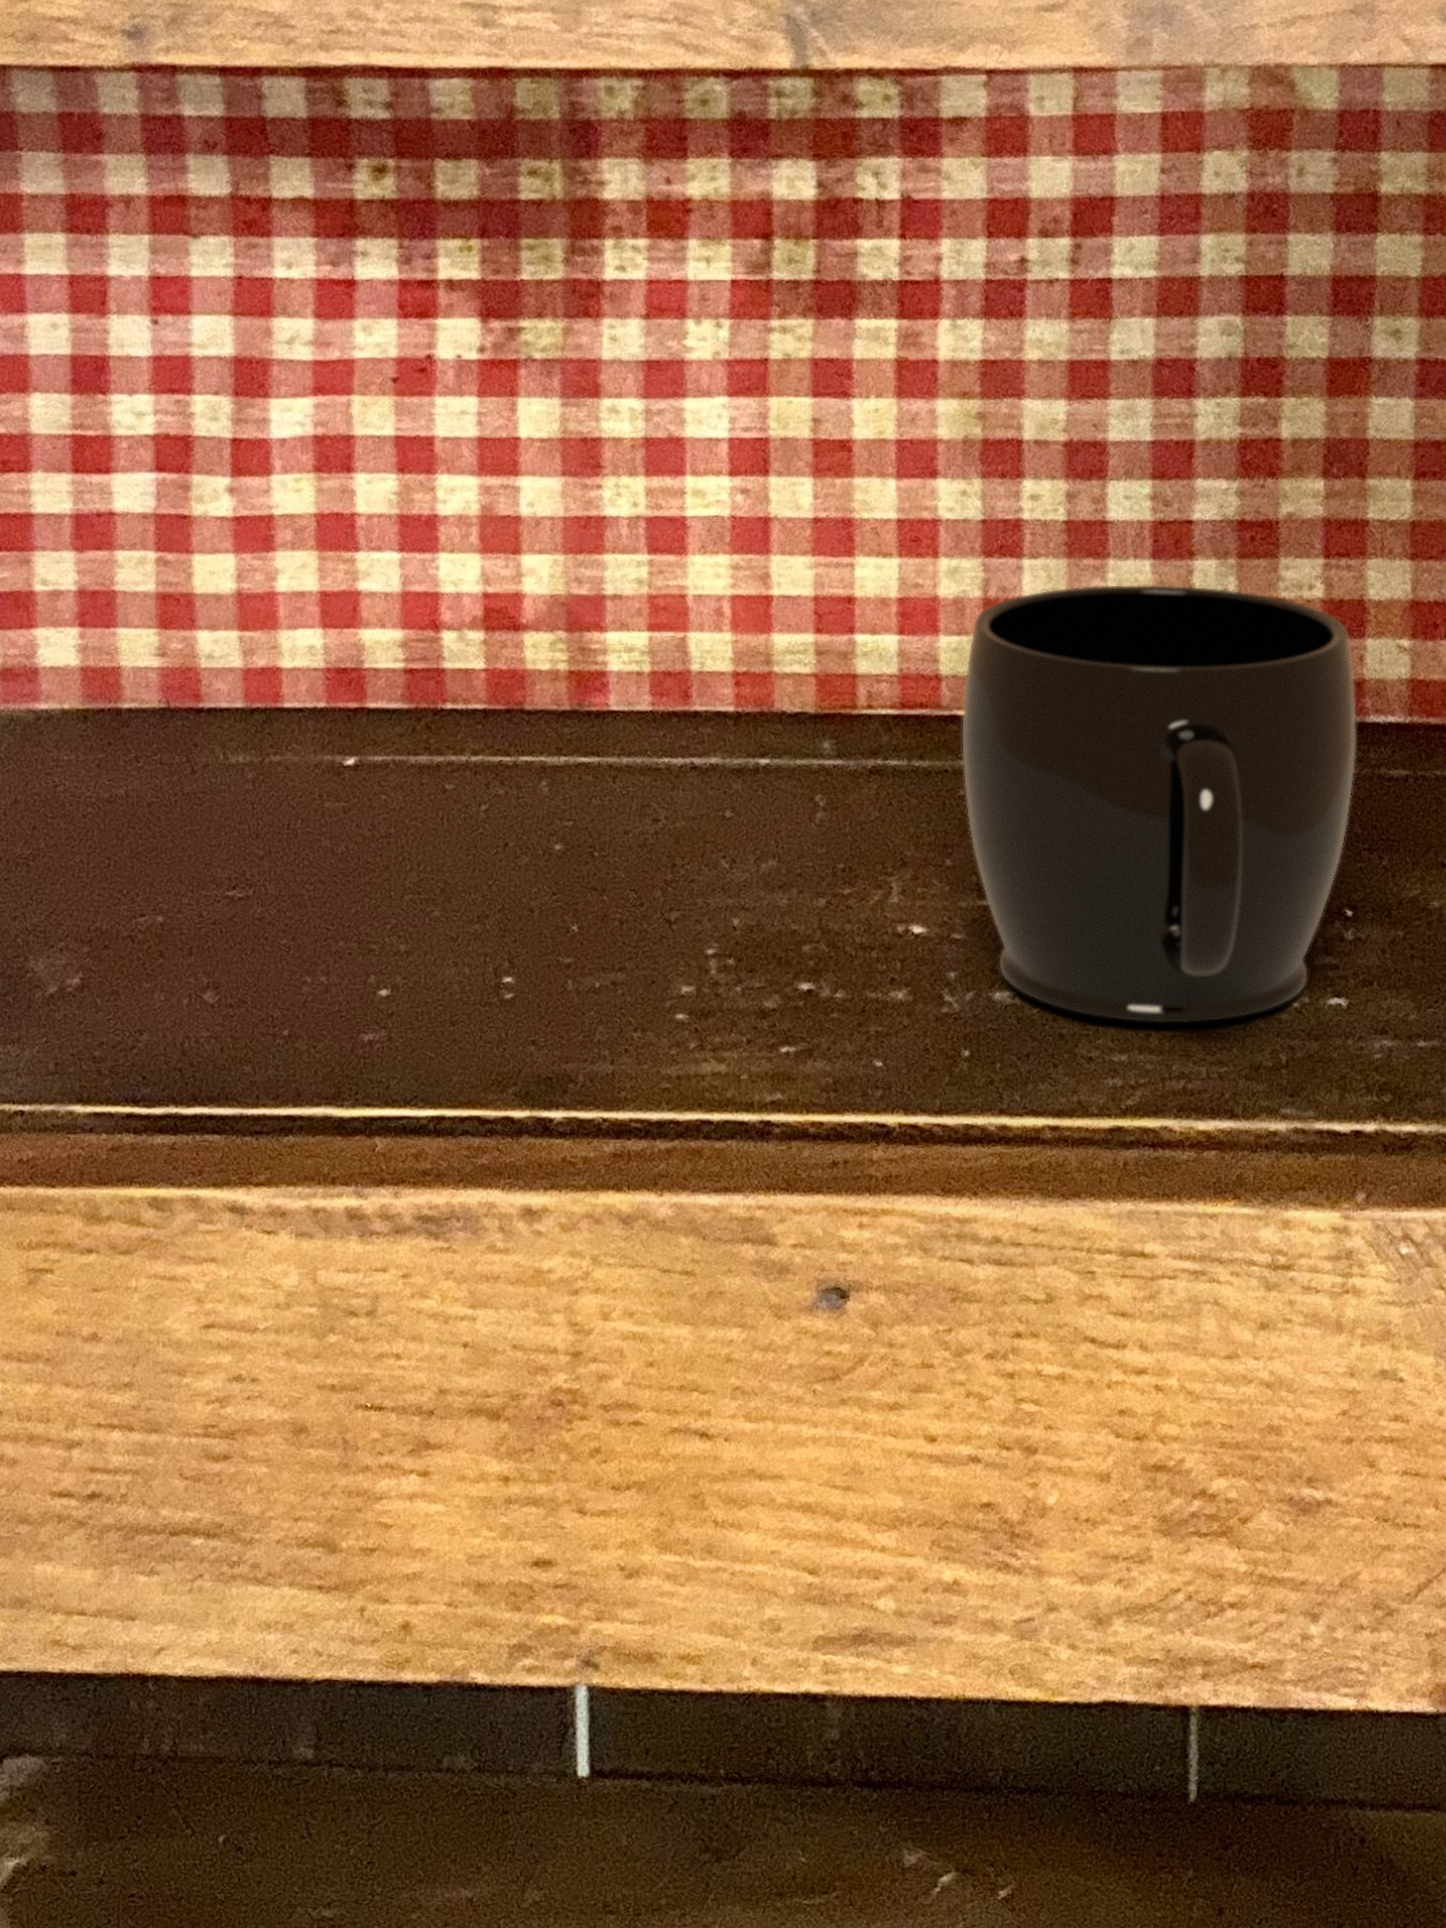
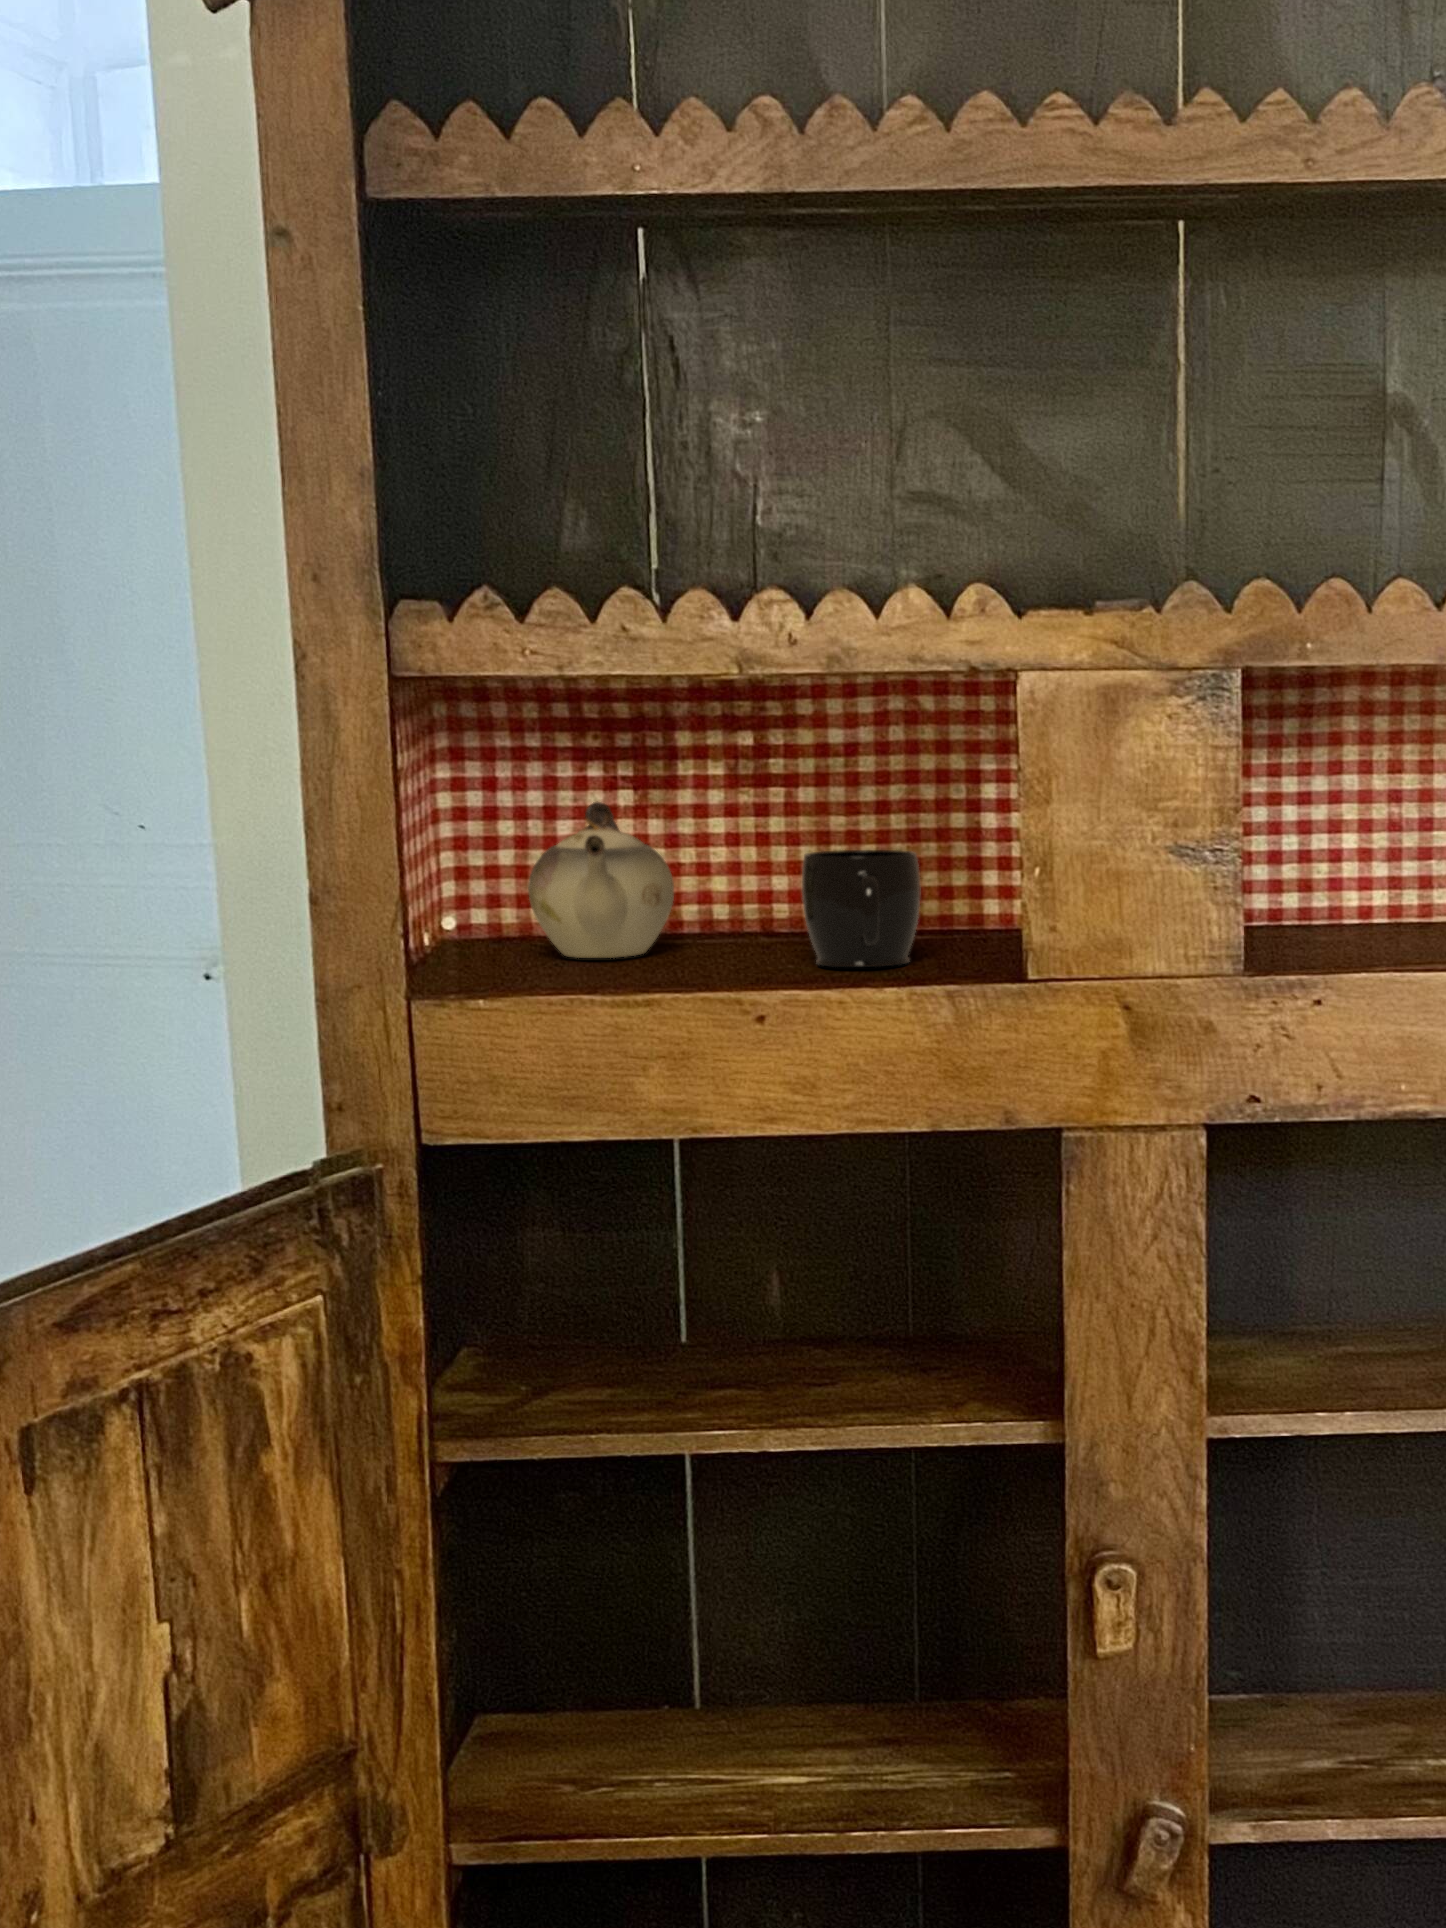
teapot: none [135,391,567,876] -> present [528,802,674,958]

